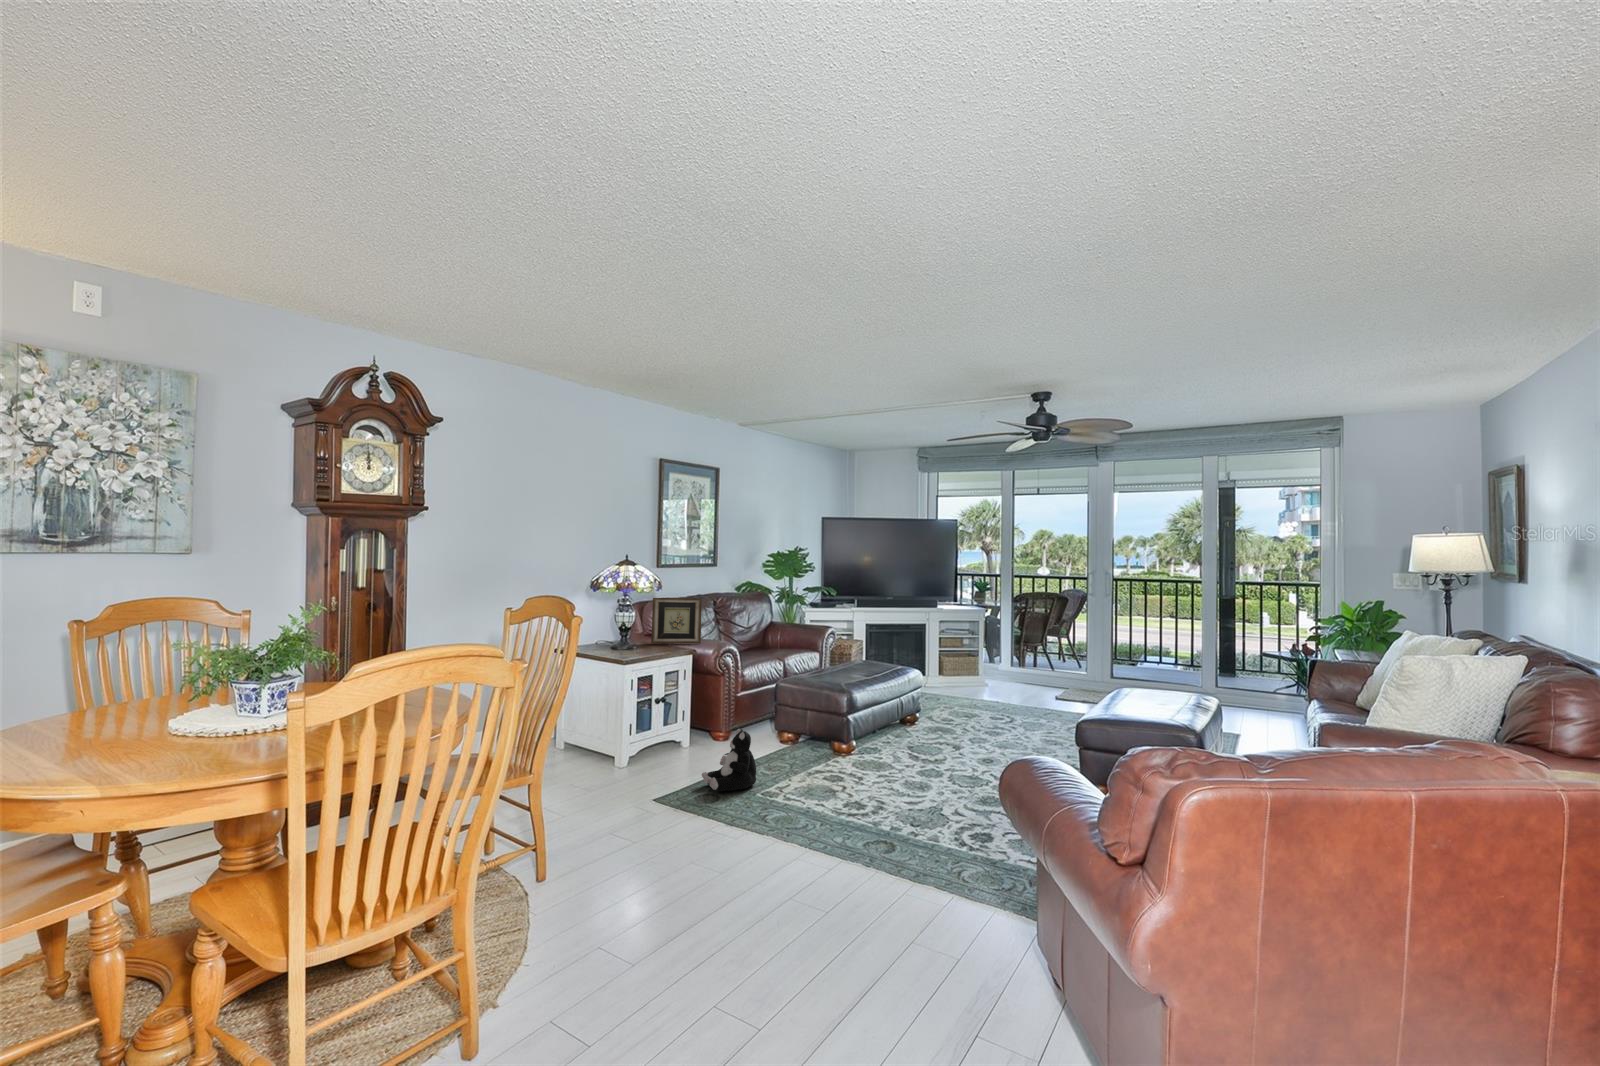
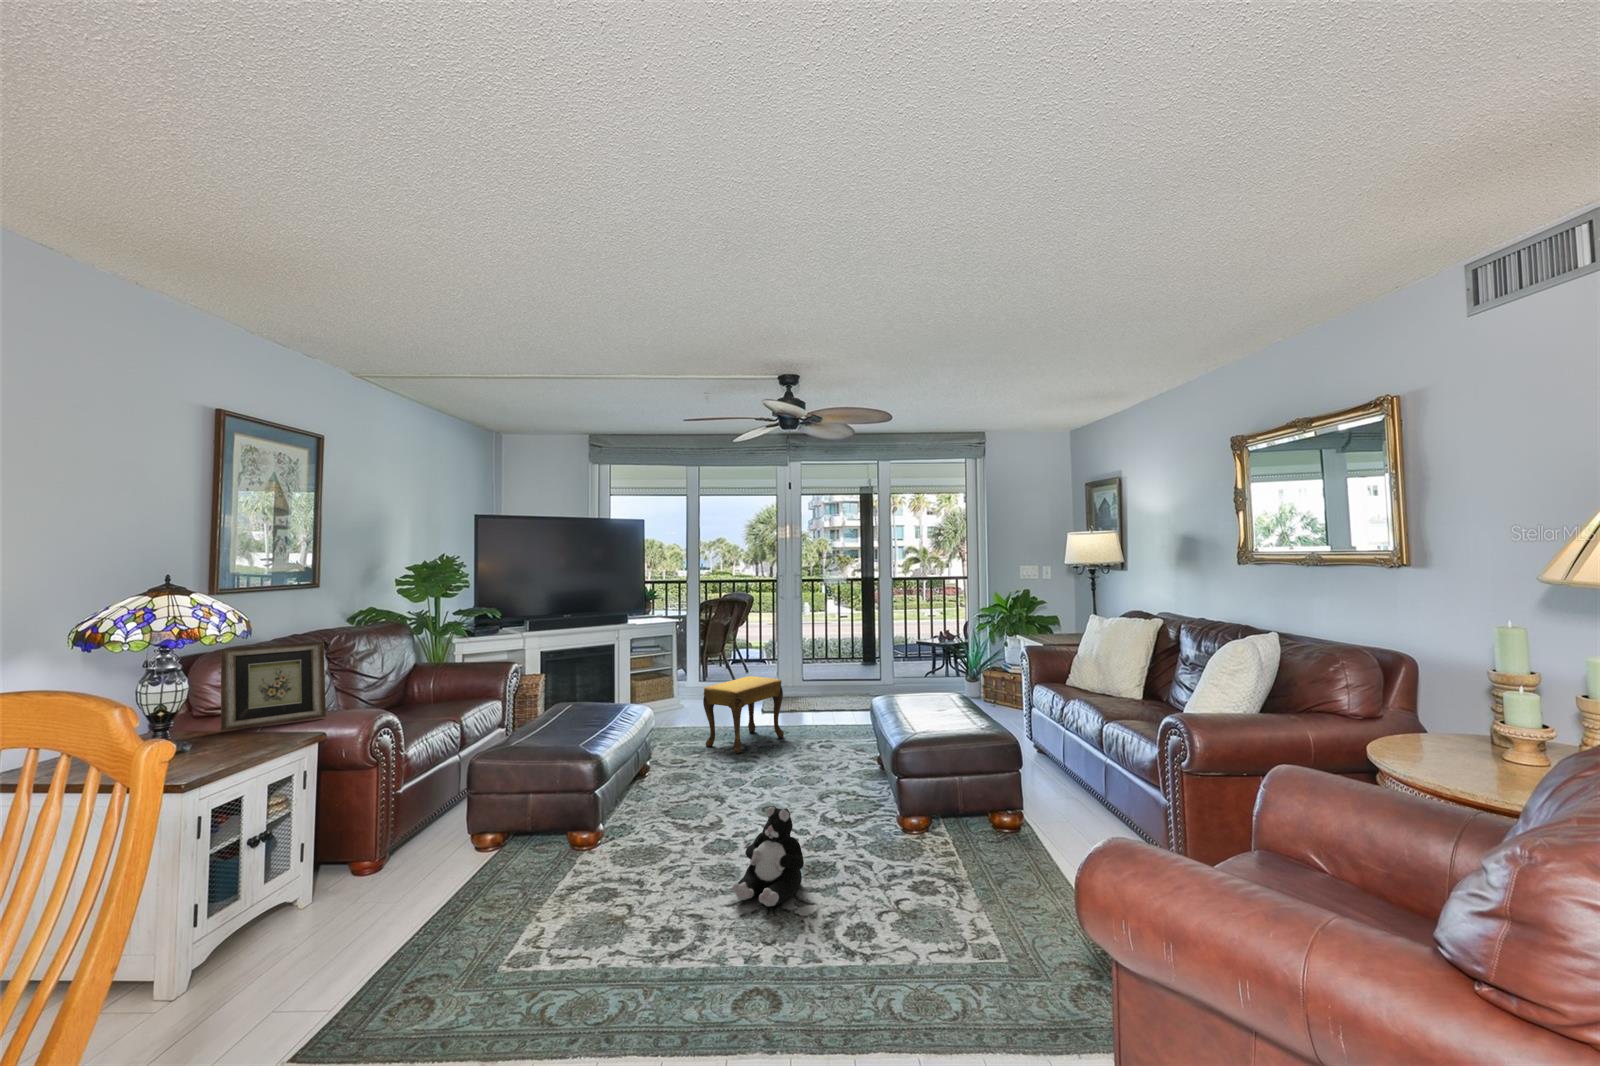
footstool: none [974,662,1049,724] -> present [703,676,784,753]
plush toy: present [702,728,756,791] -> present [733,806,804,907]

